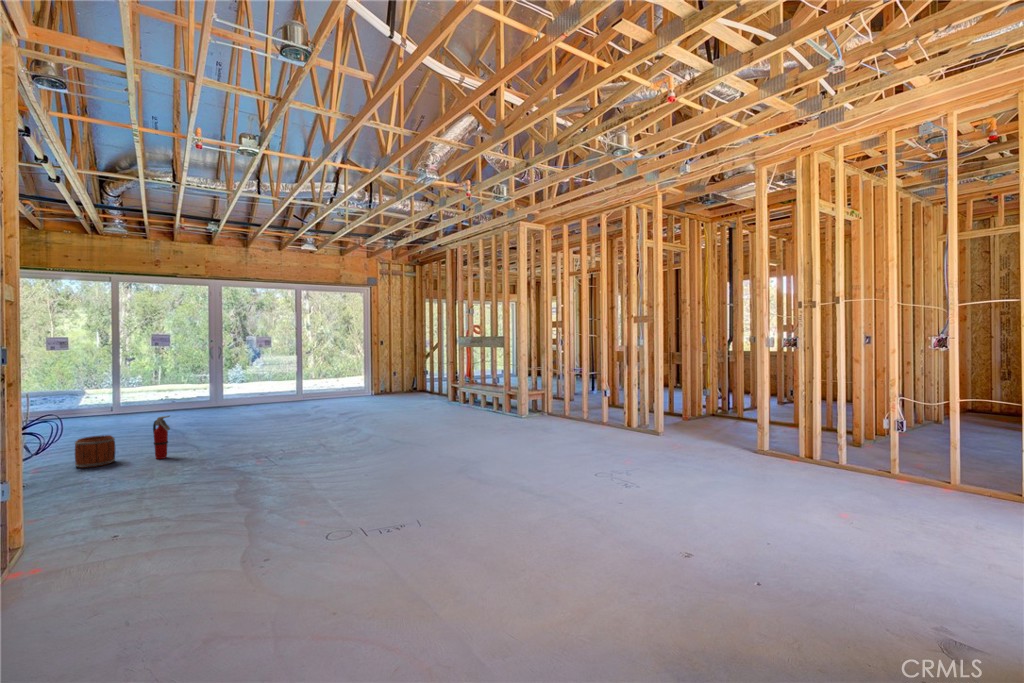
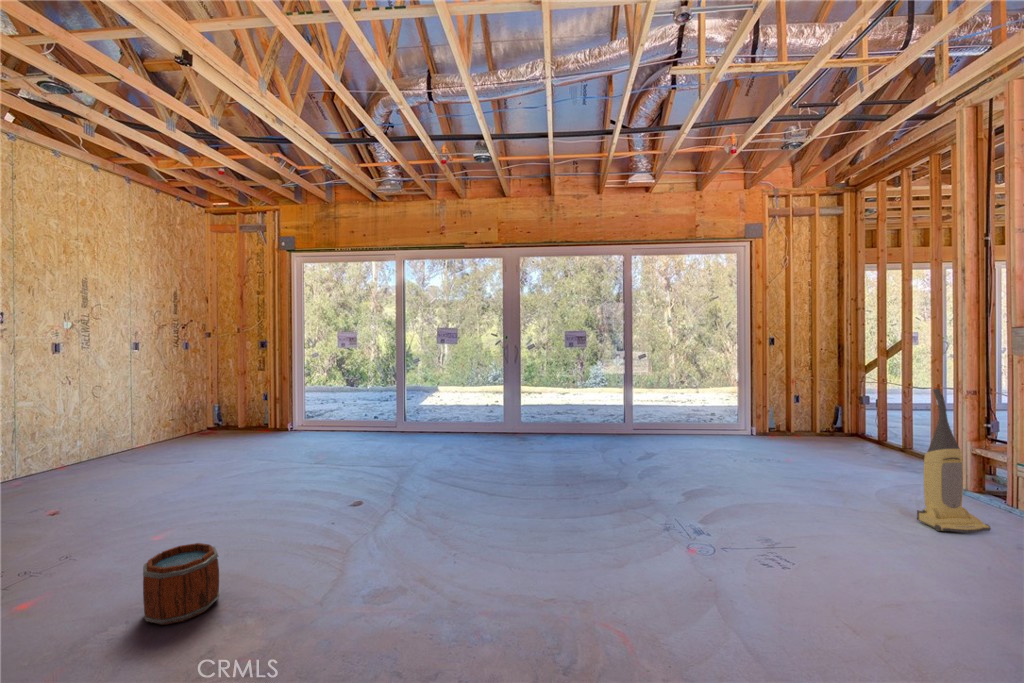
vacuum cleaner: none [427,357,448,410] -> present [917,389,991,533]
fire extinguisher: present [153,416,170,459] -> none [254,533,284,633]

